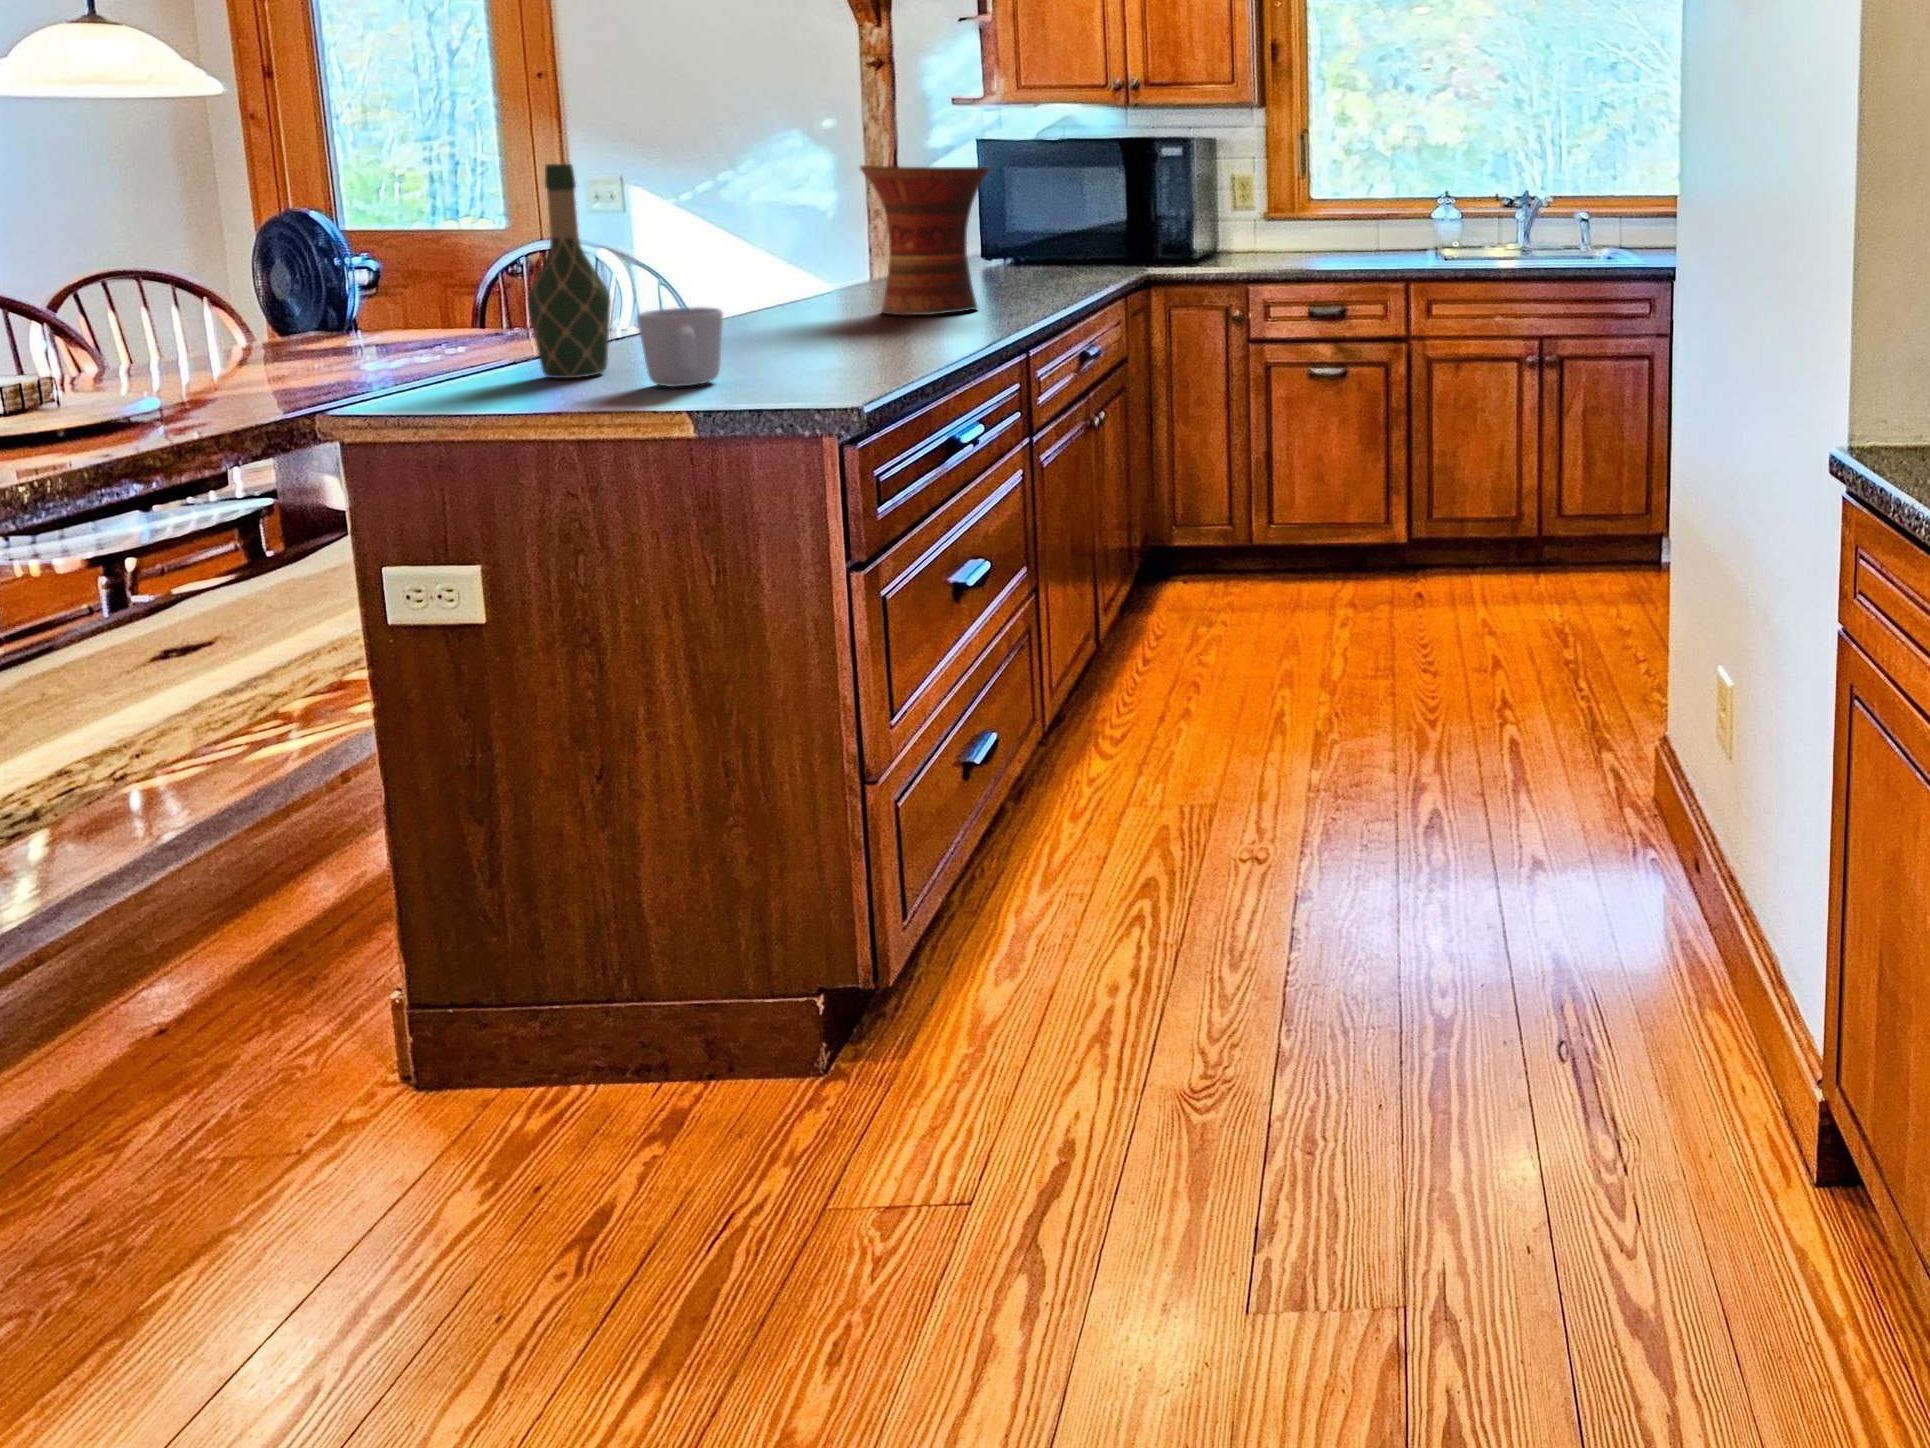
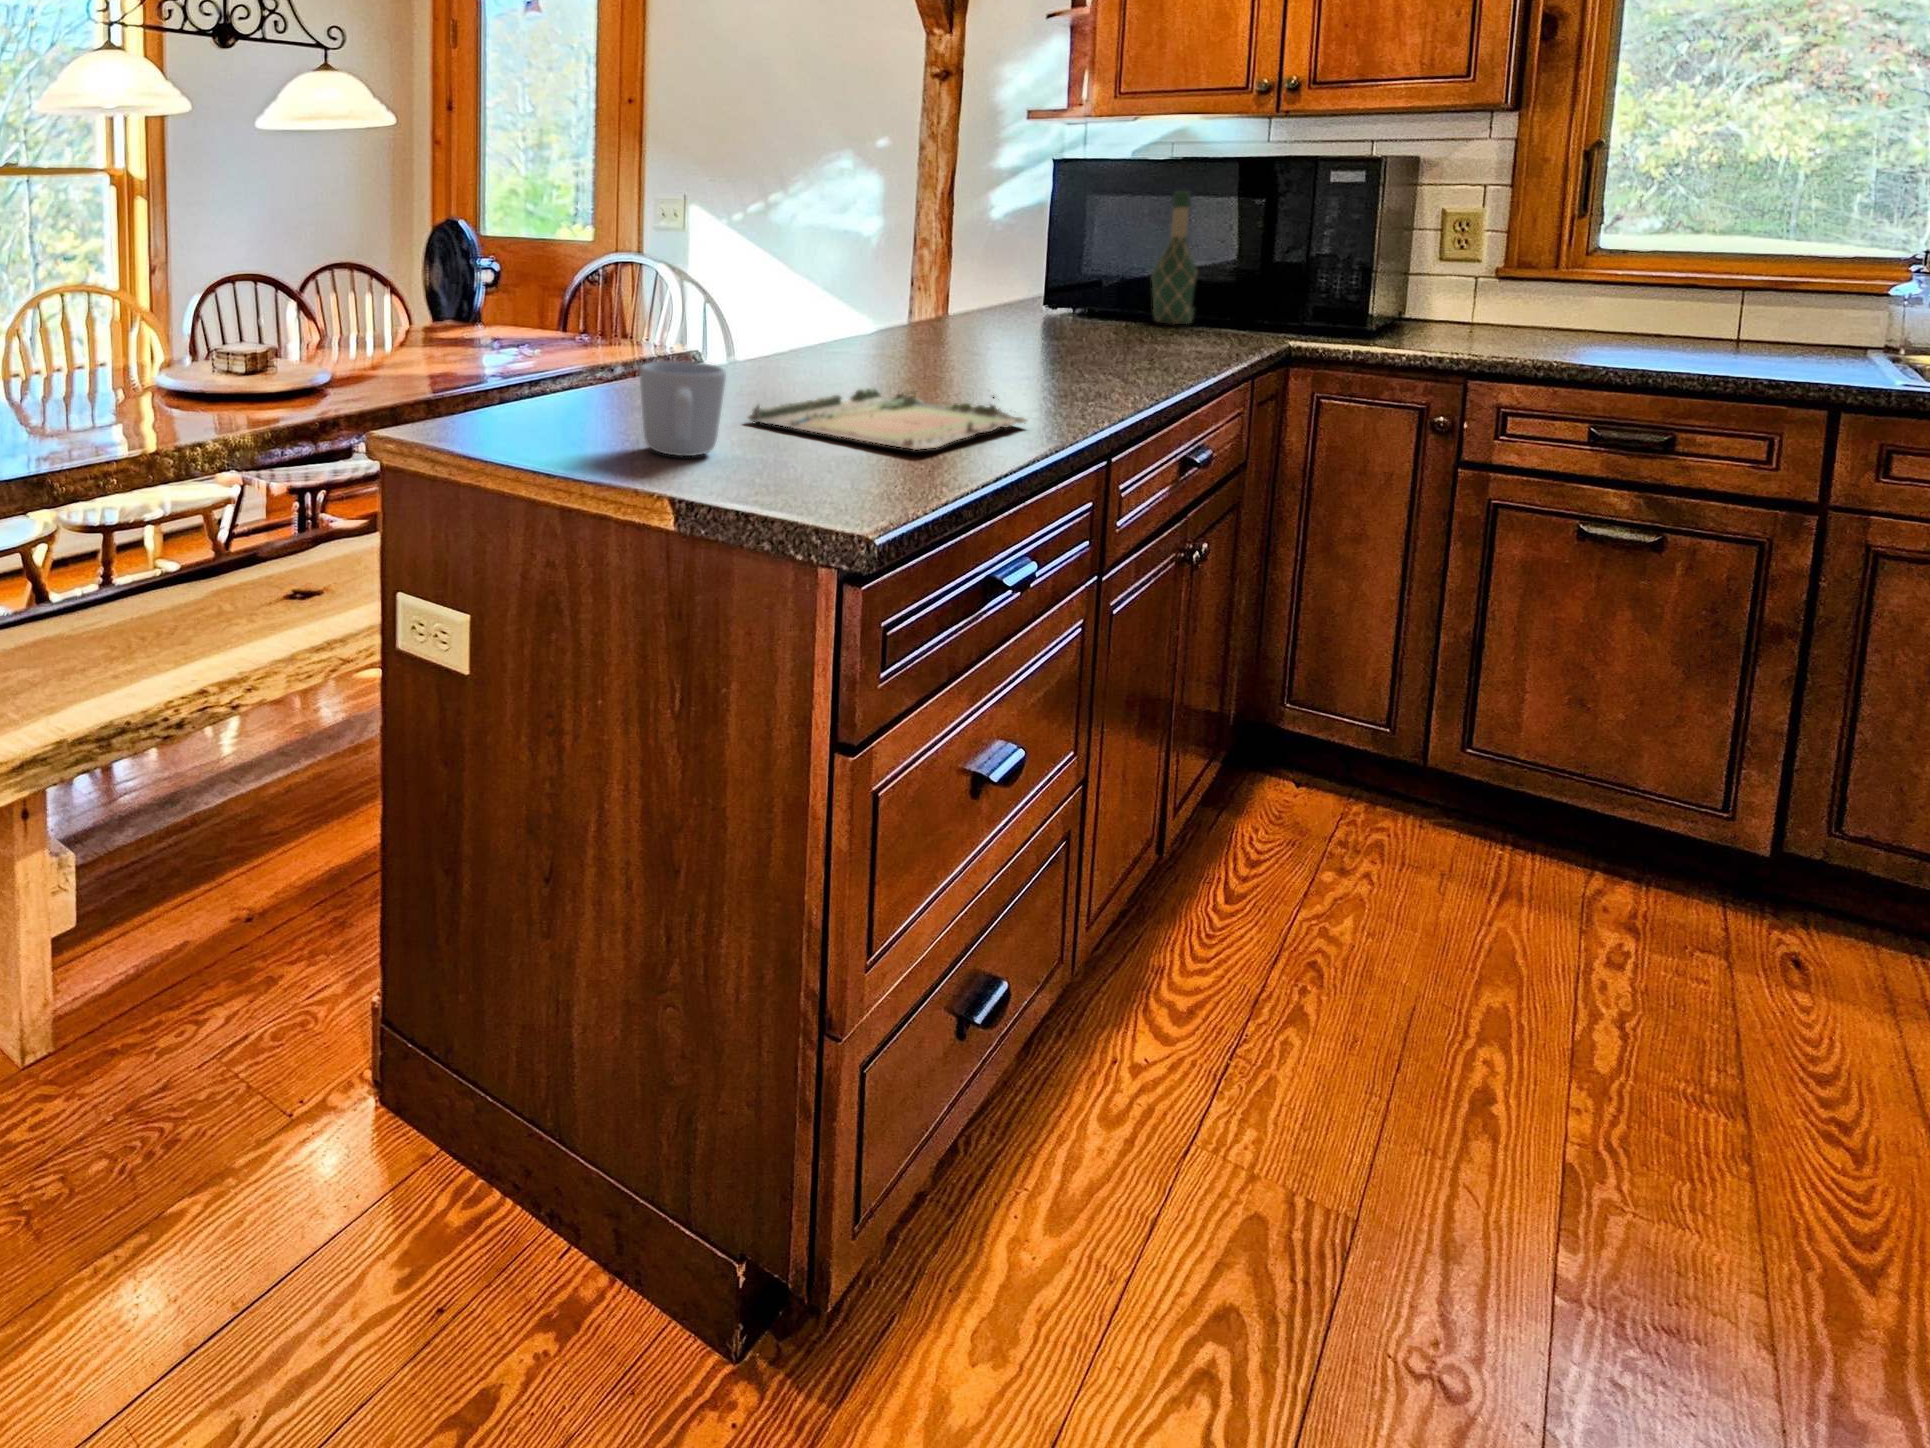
wine bottle: present [528,164,611,378] -> present [1152,191,1197,324]
vase: present [860,165,989,315] -> none [906,194,1072,386]
tray: none [742,311,973,359] -> present [748,387,1026,450]

